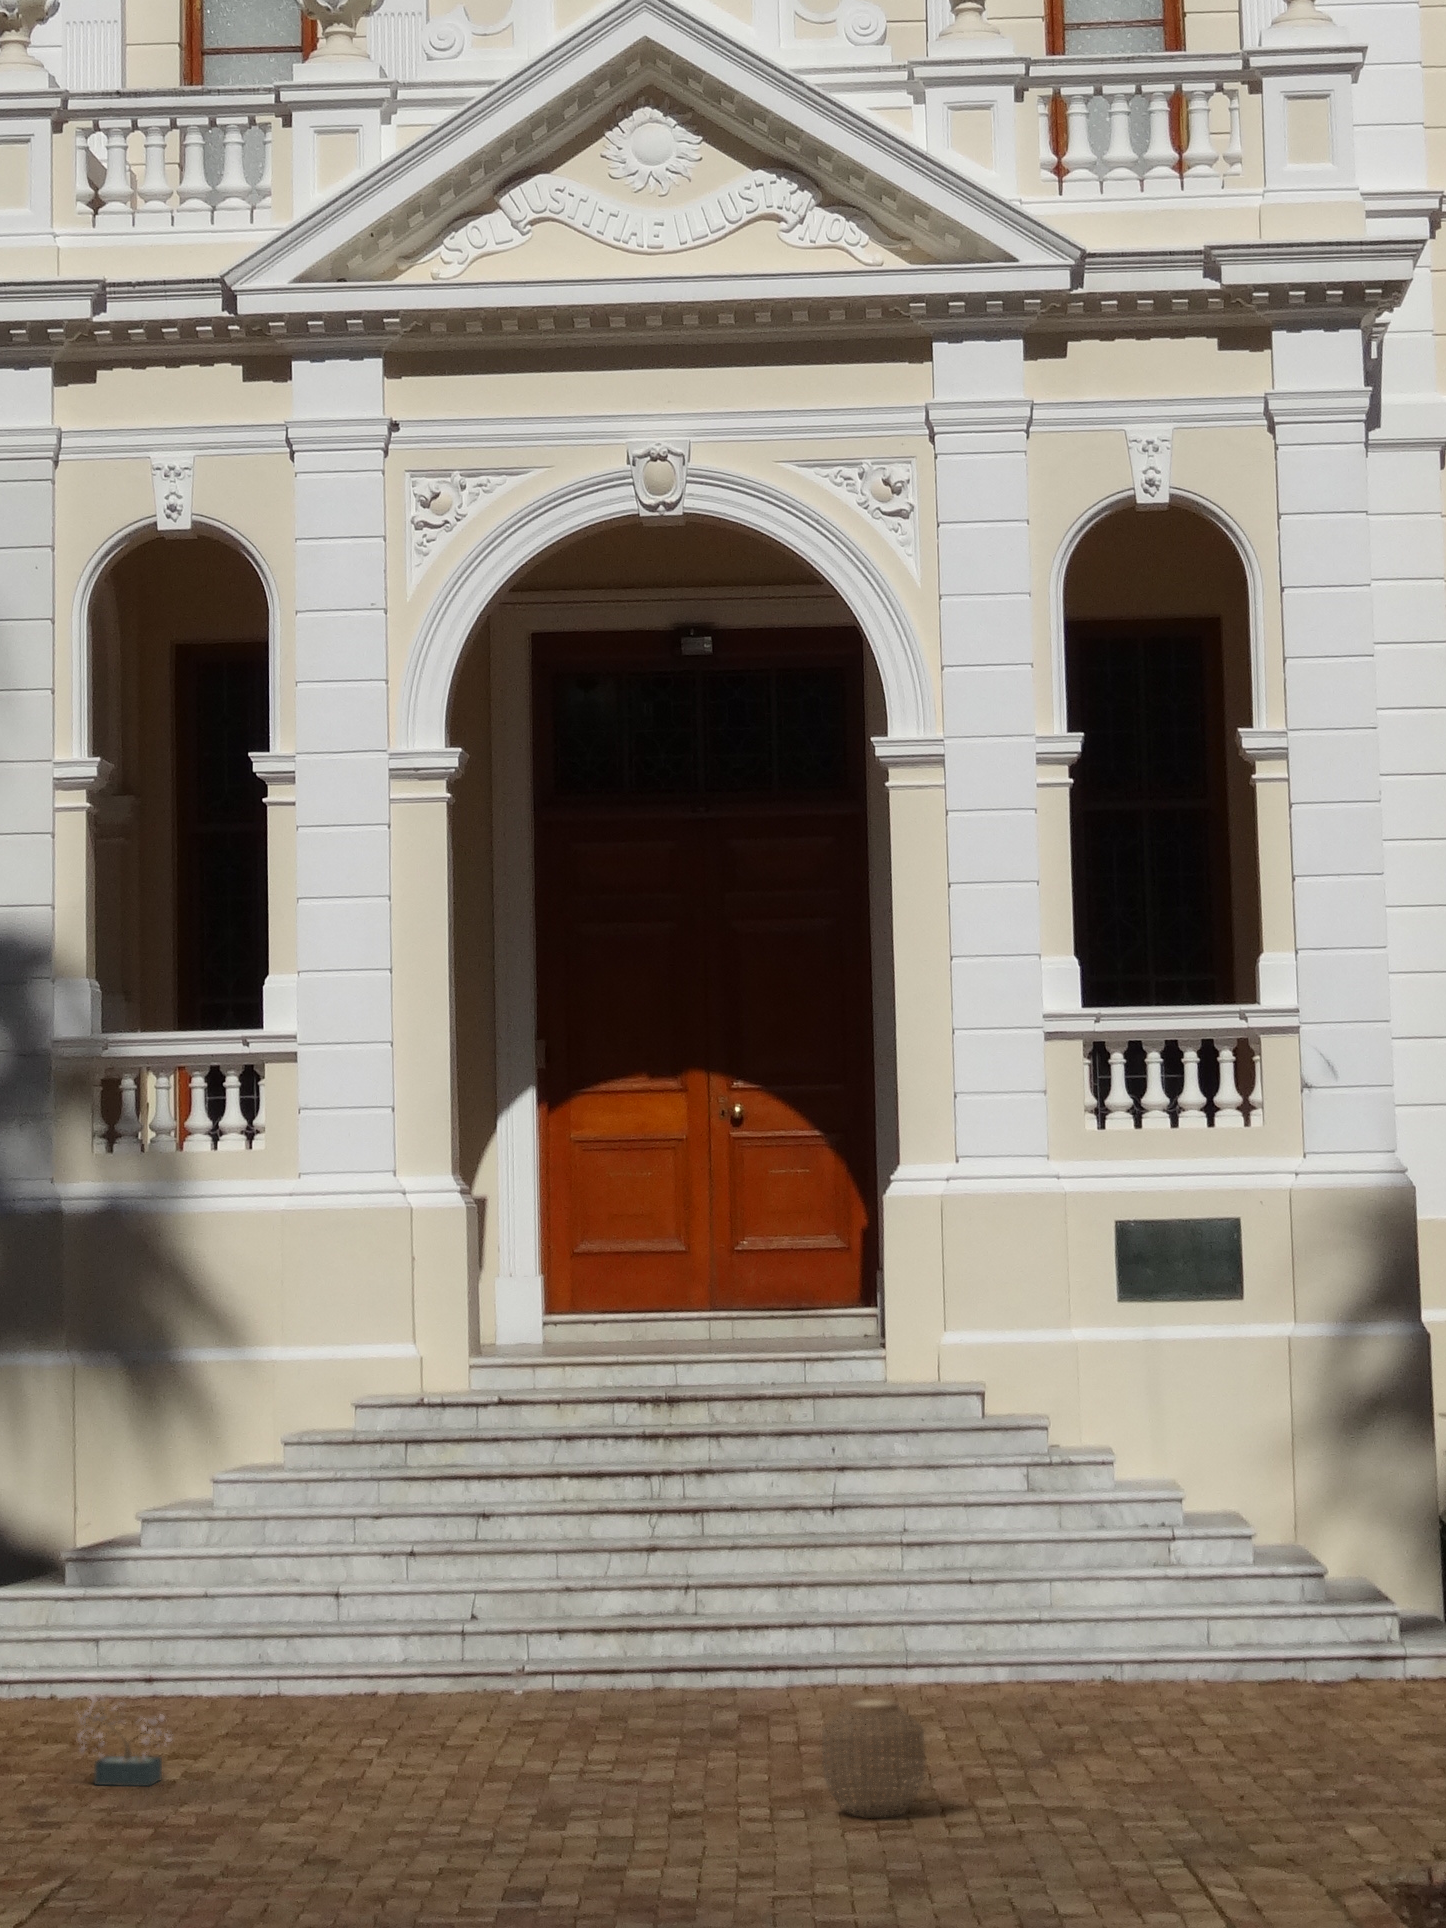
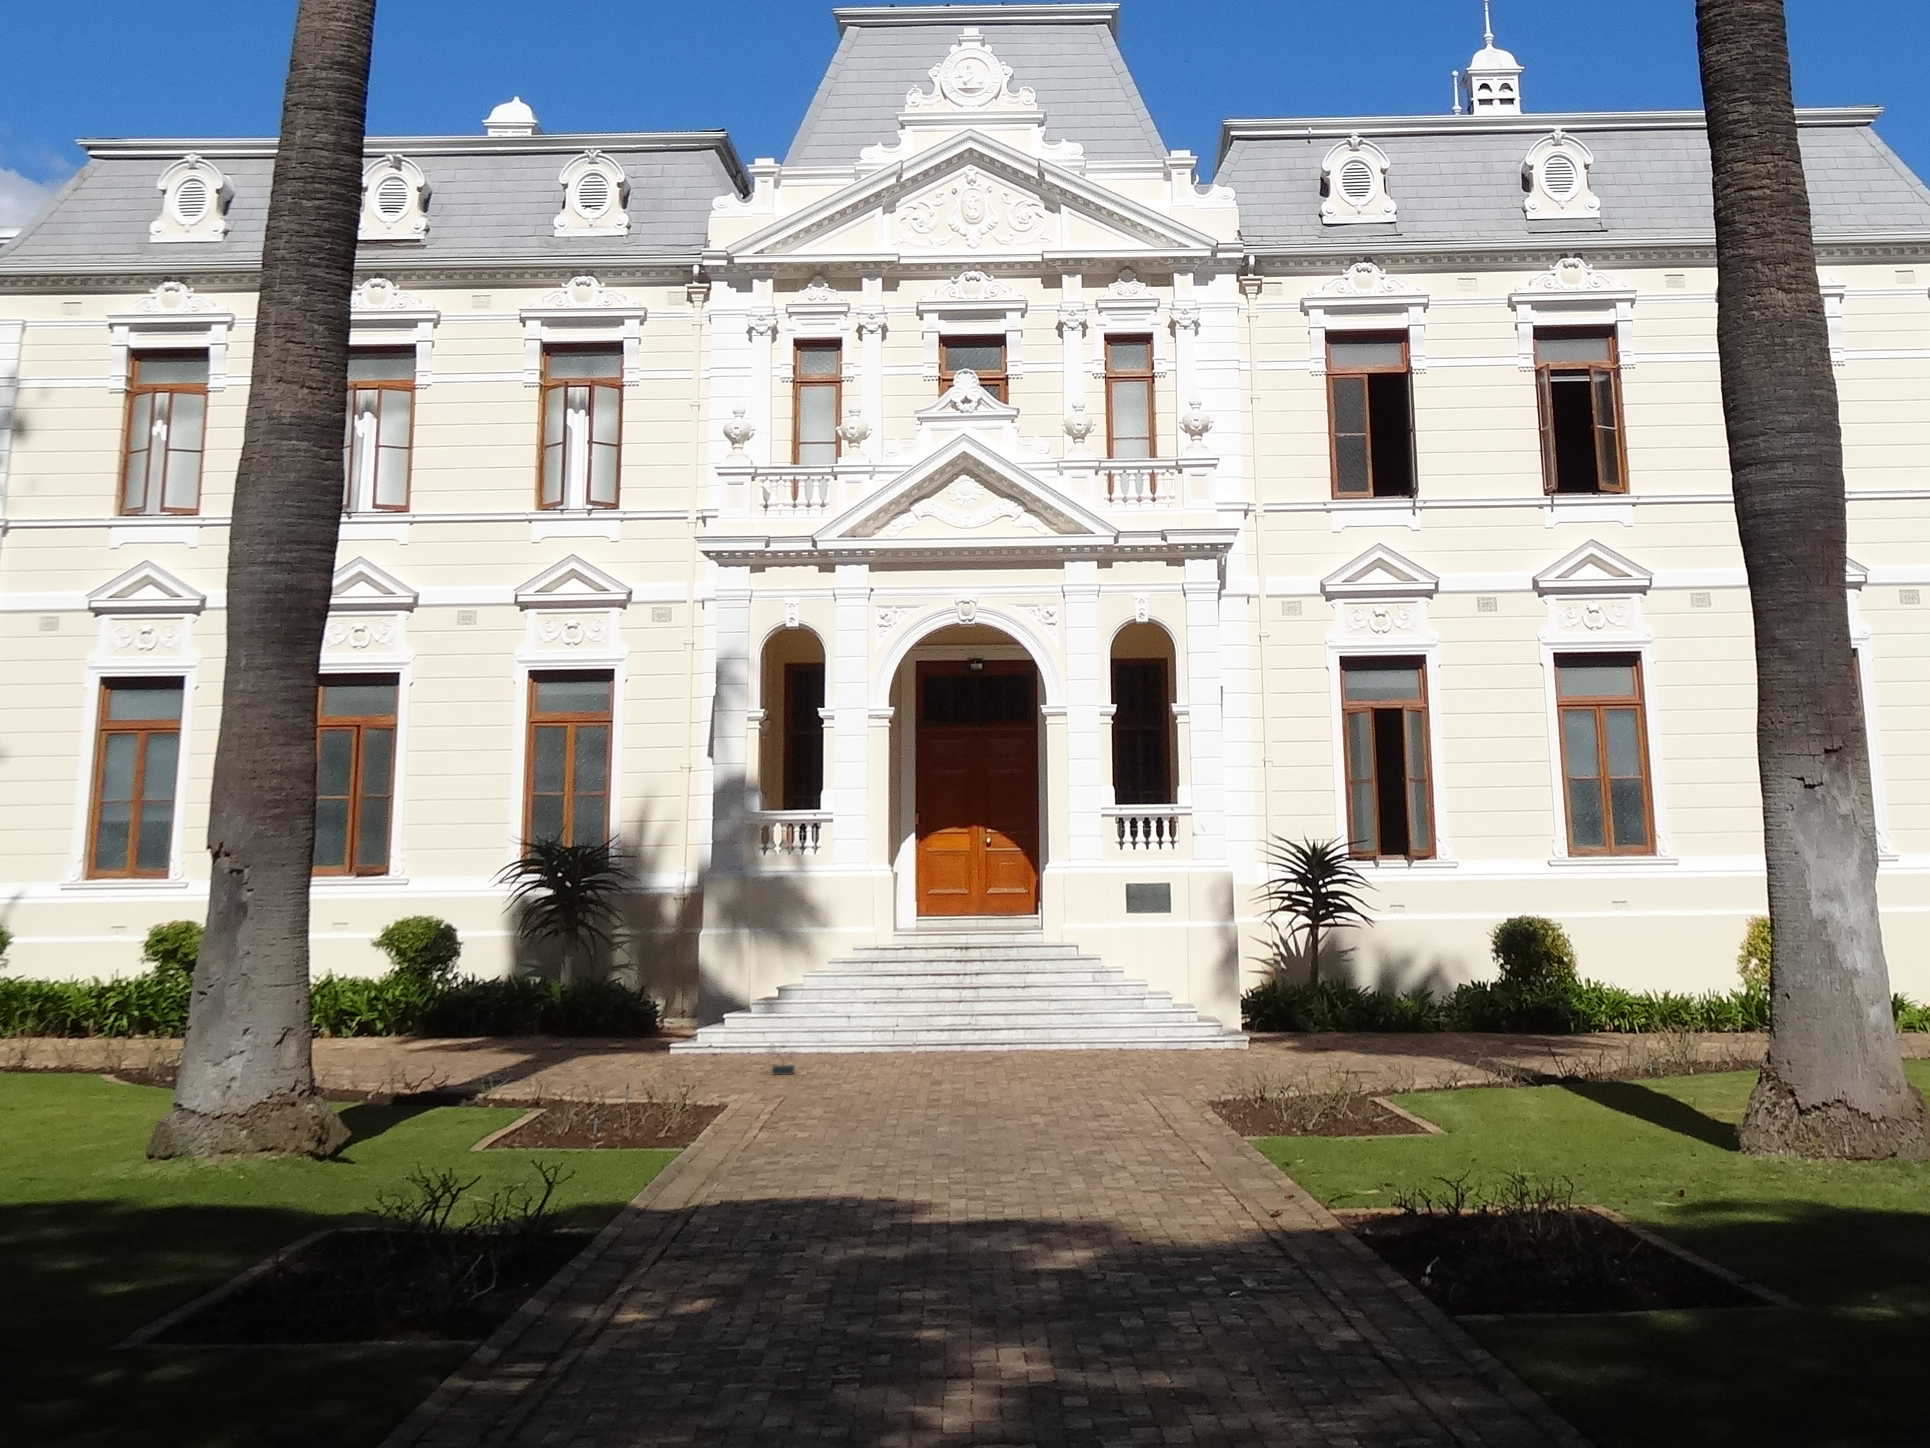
woven basket: present [823,1698,925,1817] -> none [1020,1040,1053,1080]

